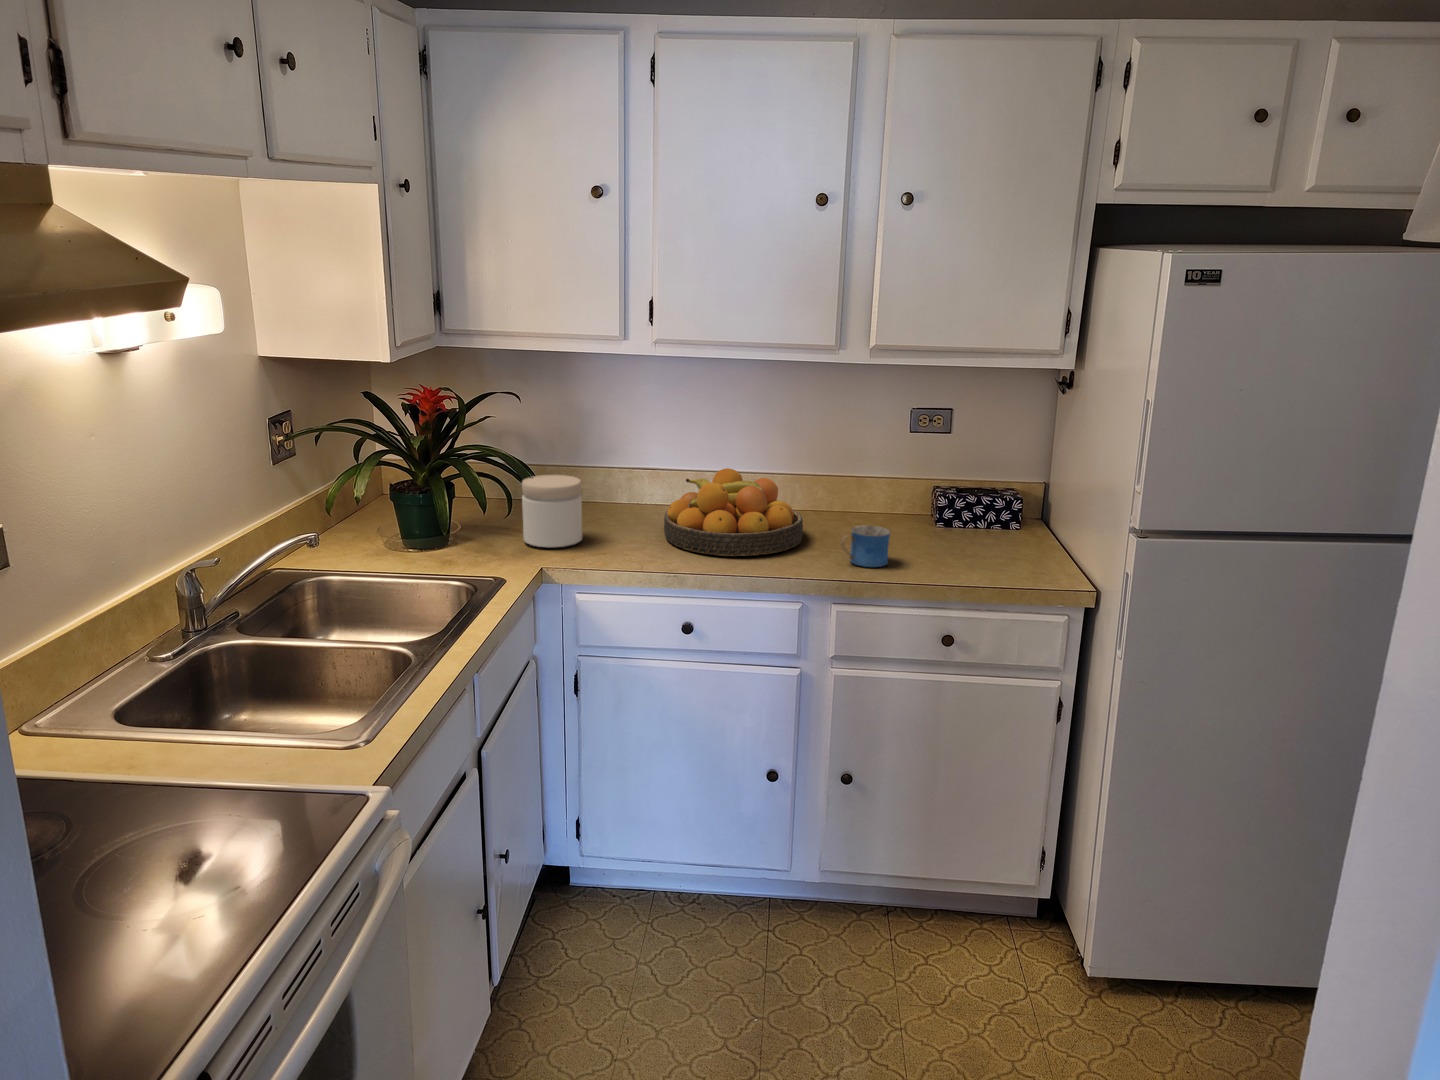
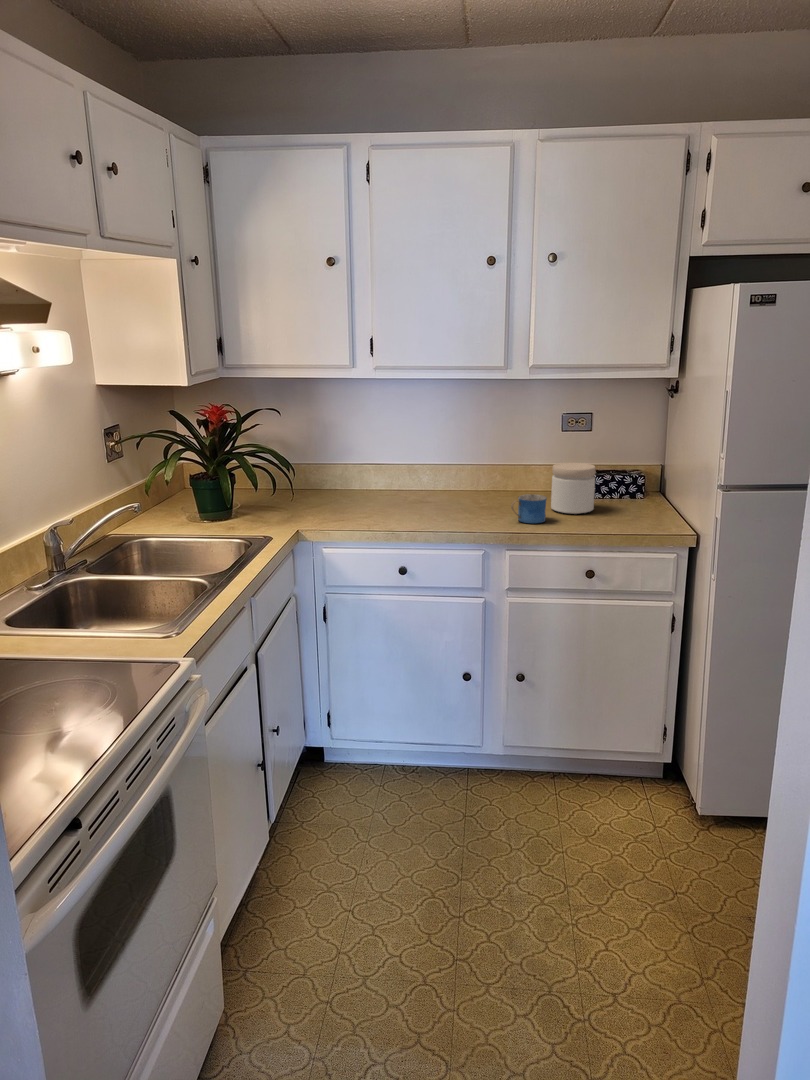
fruit bowl: present [664,468,803,556] -> none [384,459,484,519]
jar: present [522,475,582,547] -> present [551,462,595,514]

